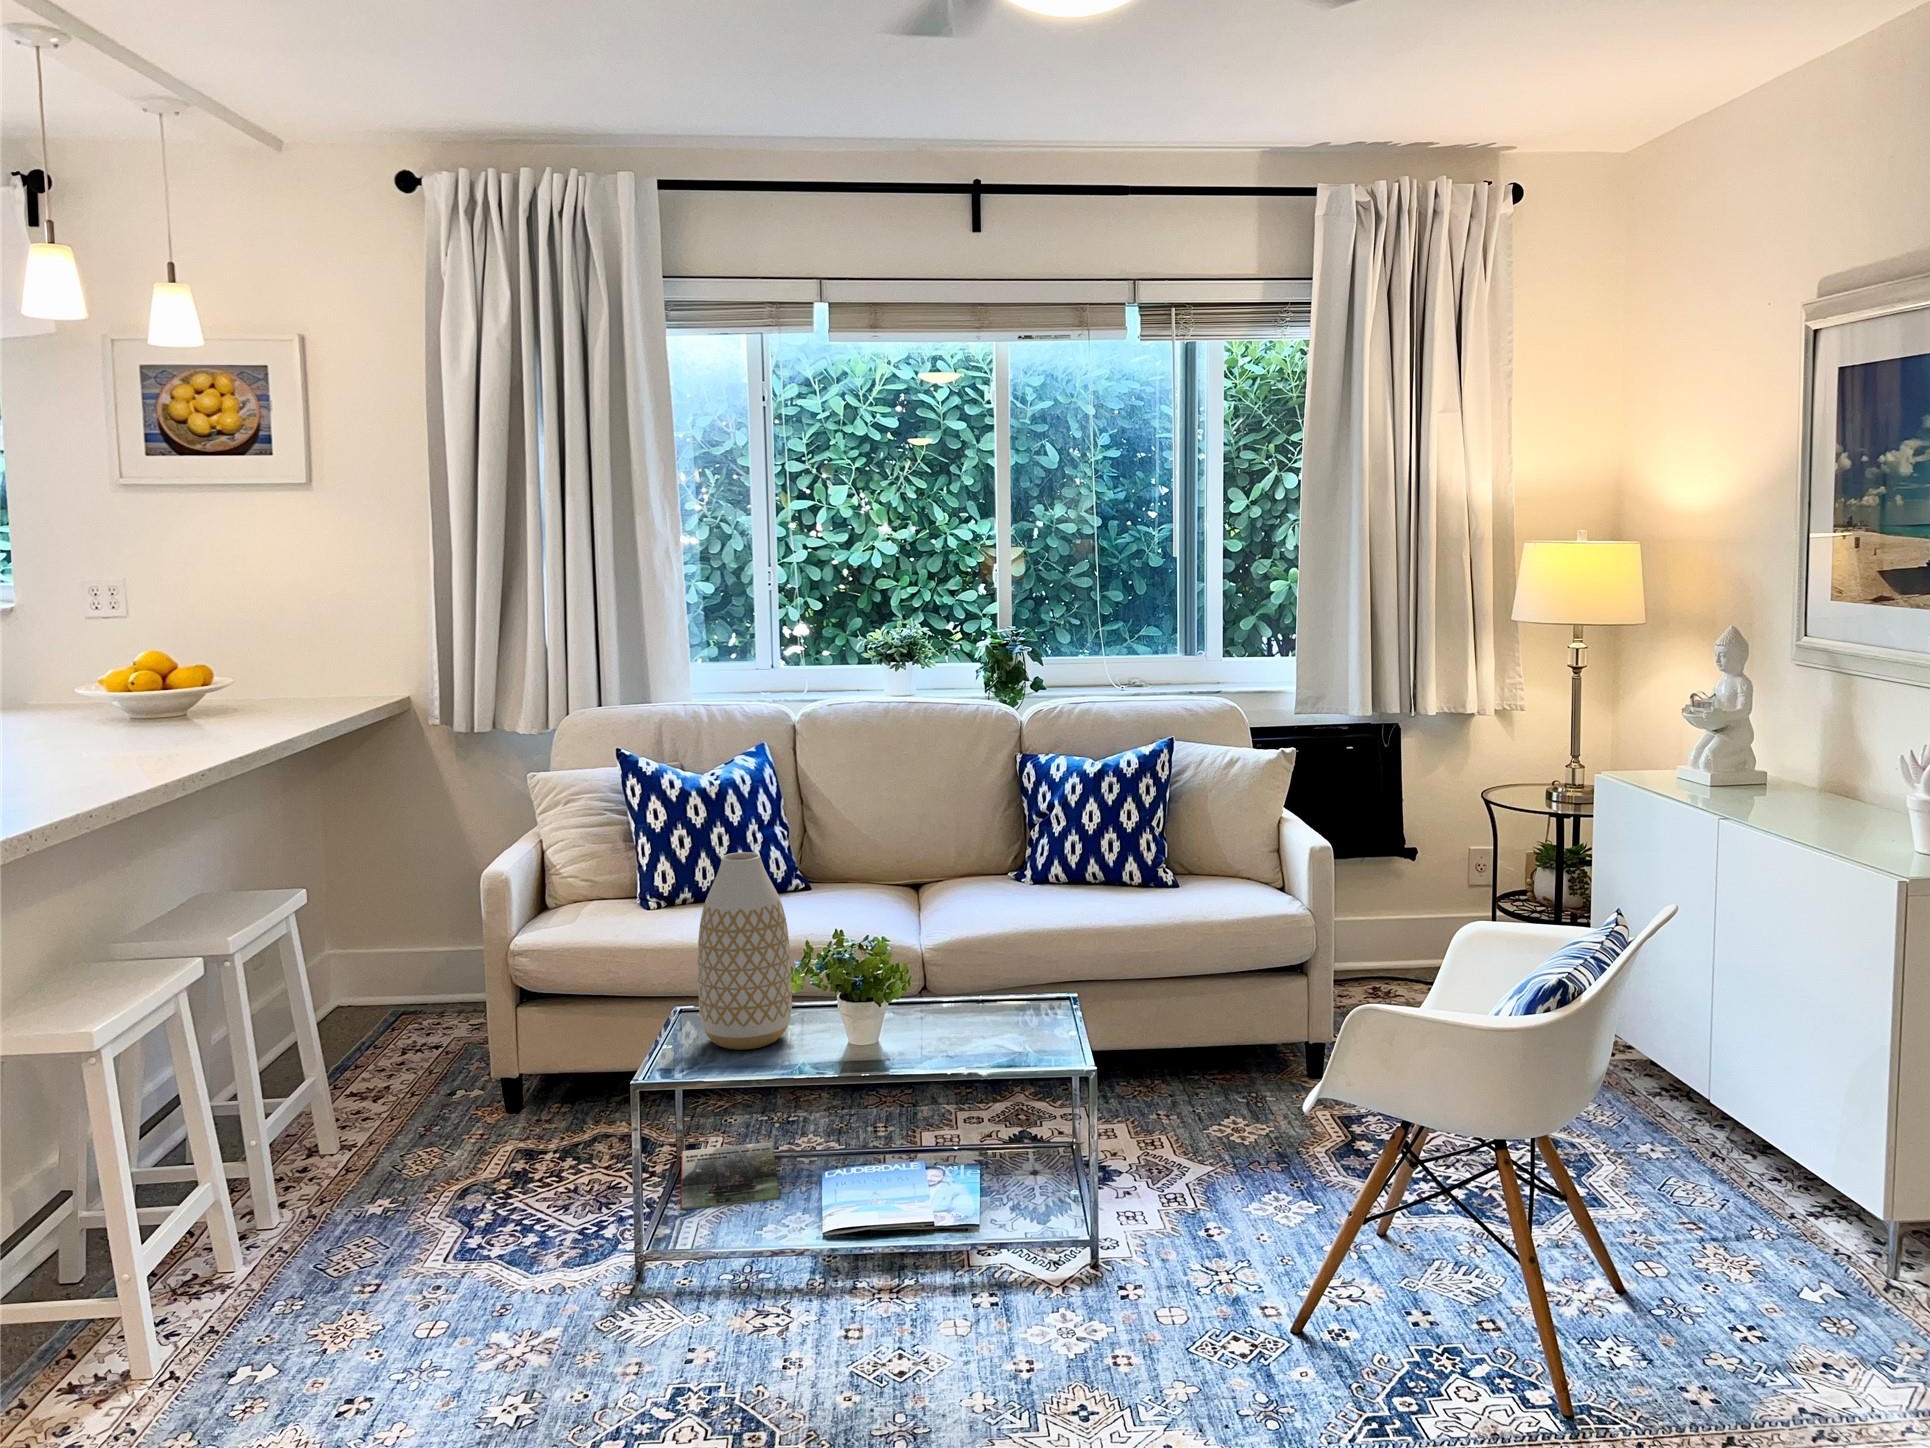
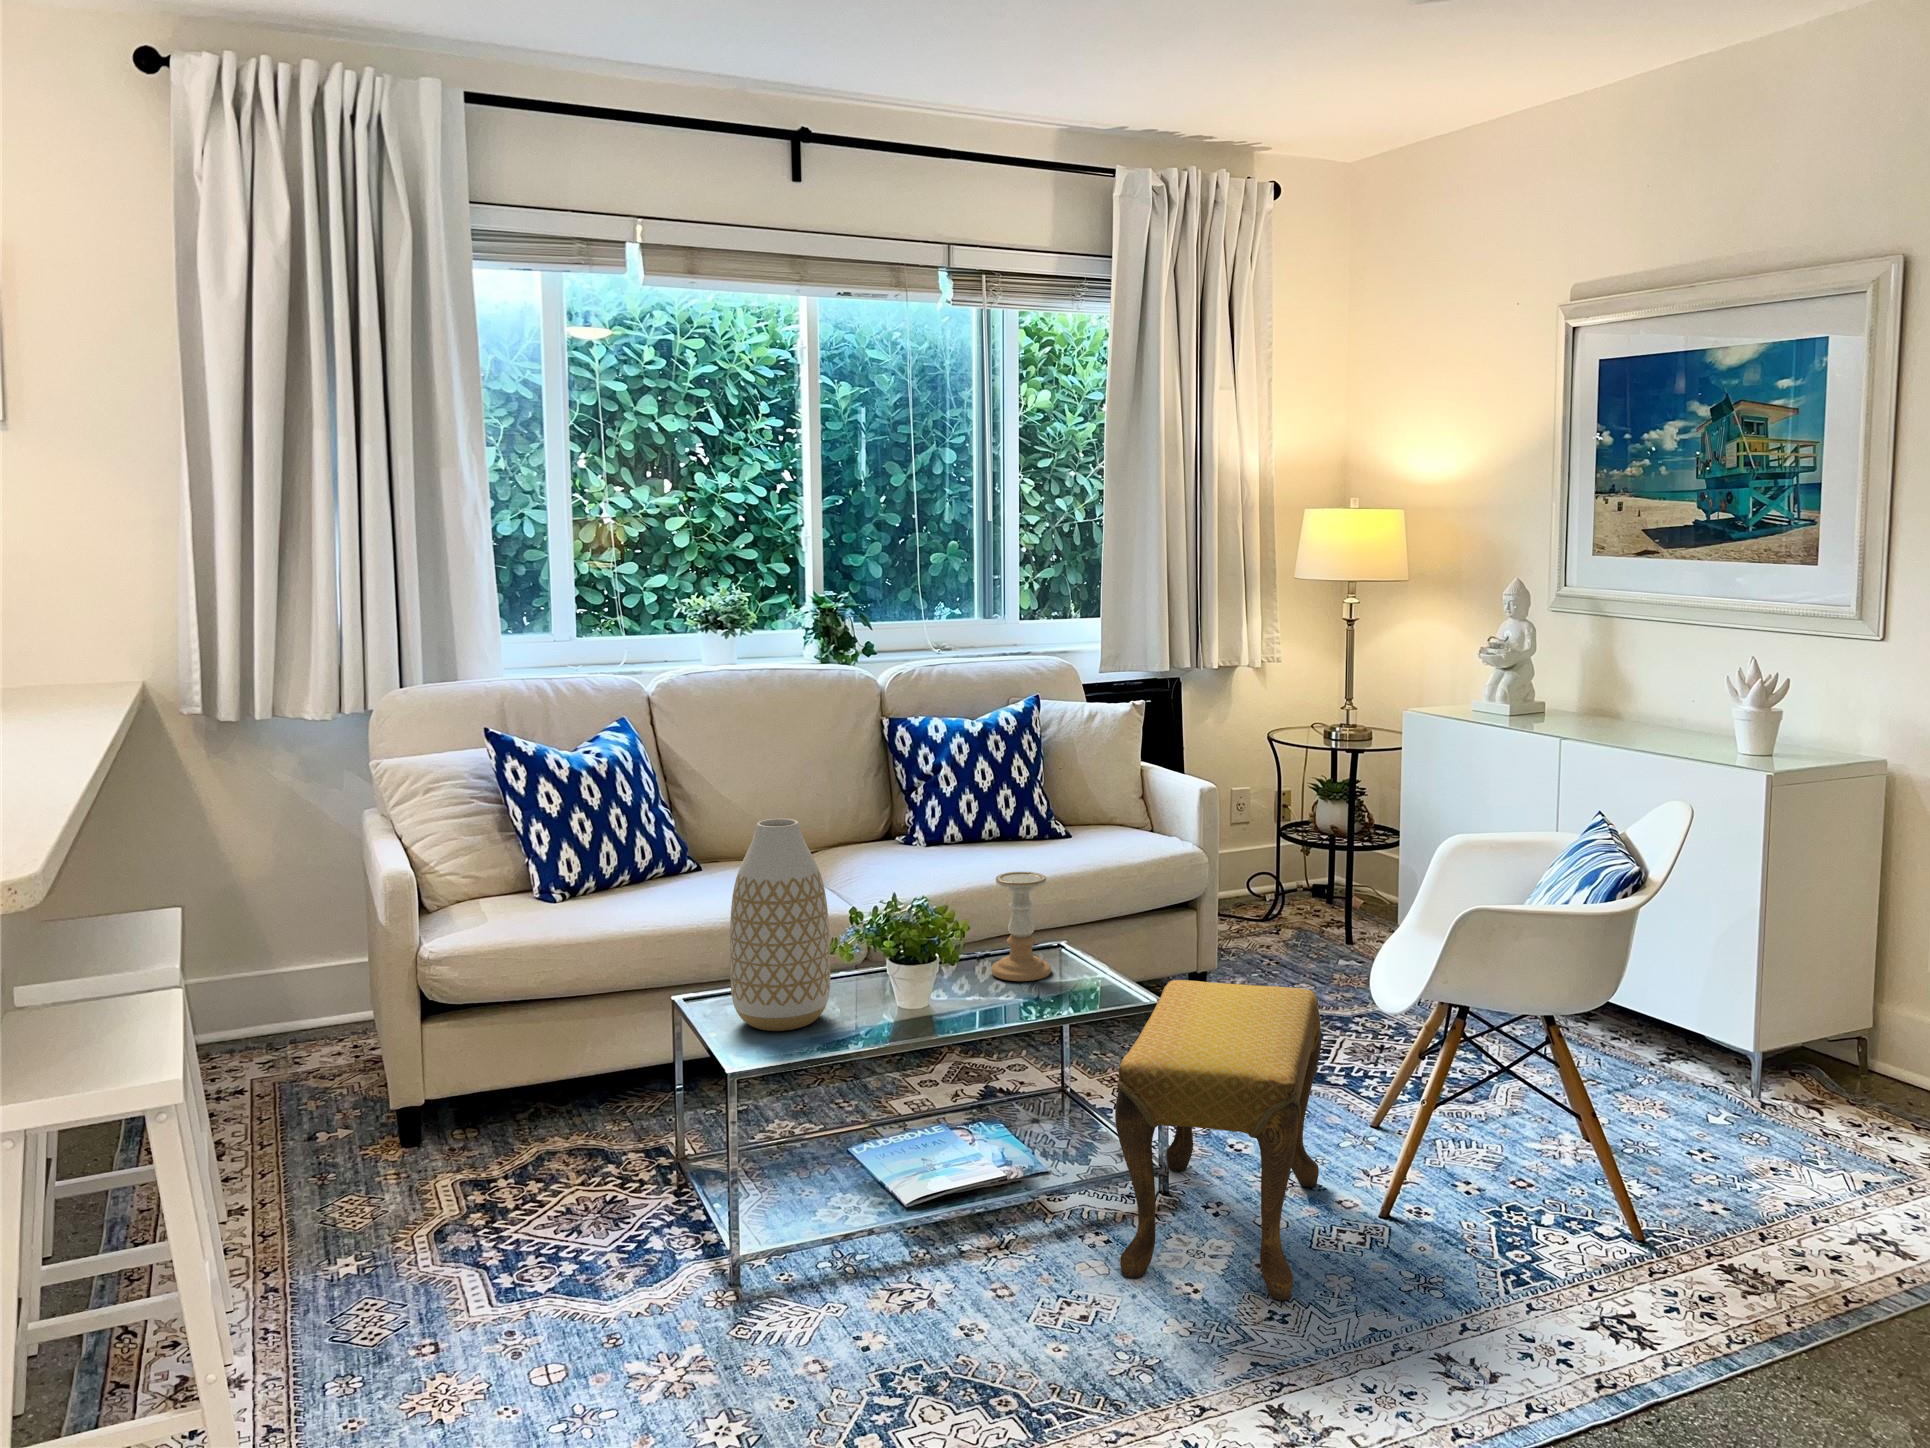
candle holder: none [974,920,1032,1030] -> present [991,872,1051,981]
footstool: none [965,1048,1256,1398] -> present [1115,980,1321,1300]
magazine: present [680,1142,780,1210] -> none [653,1137,805,1217]

